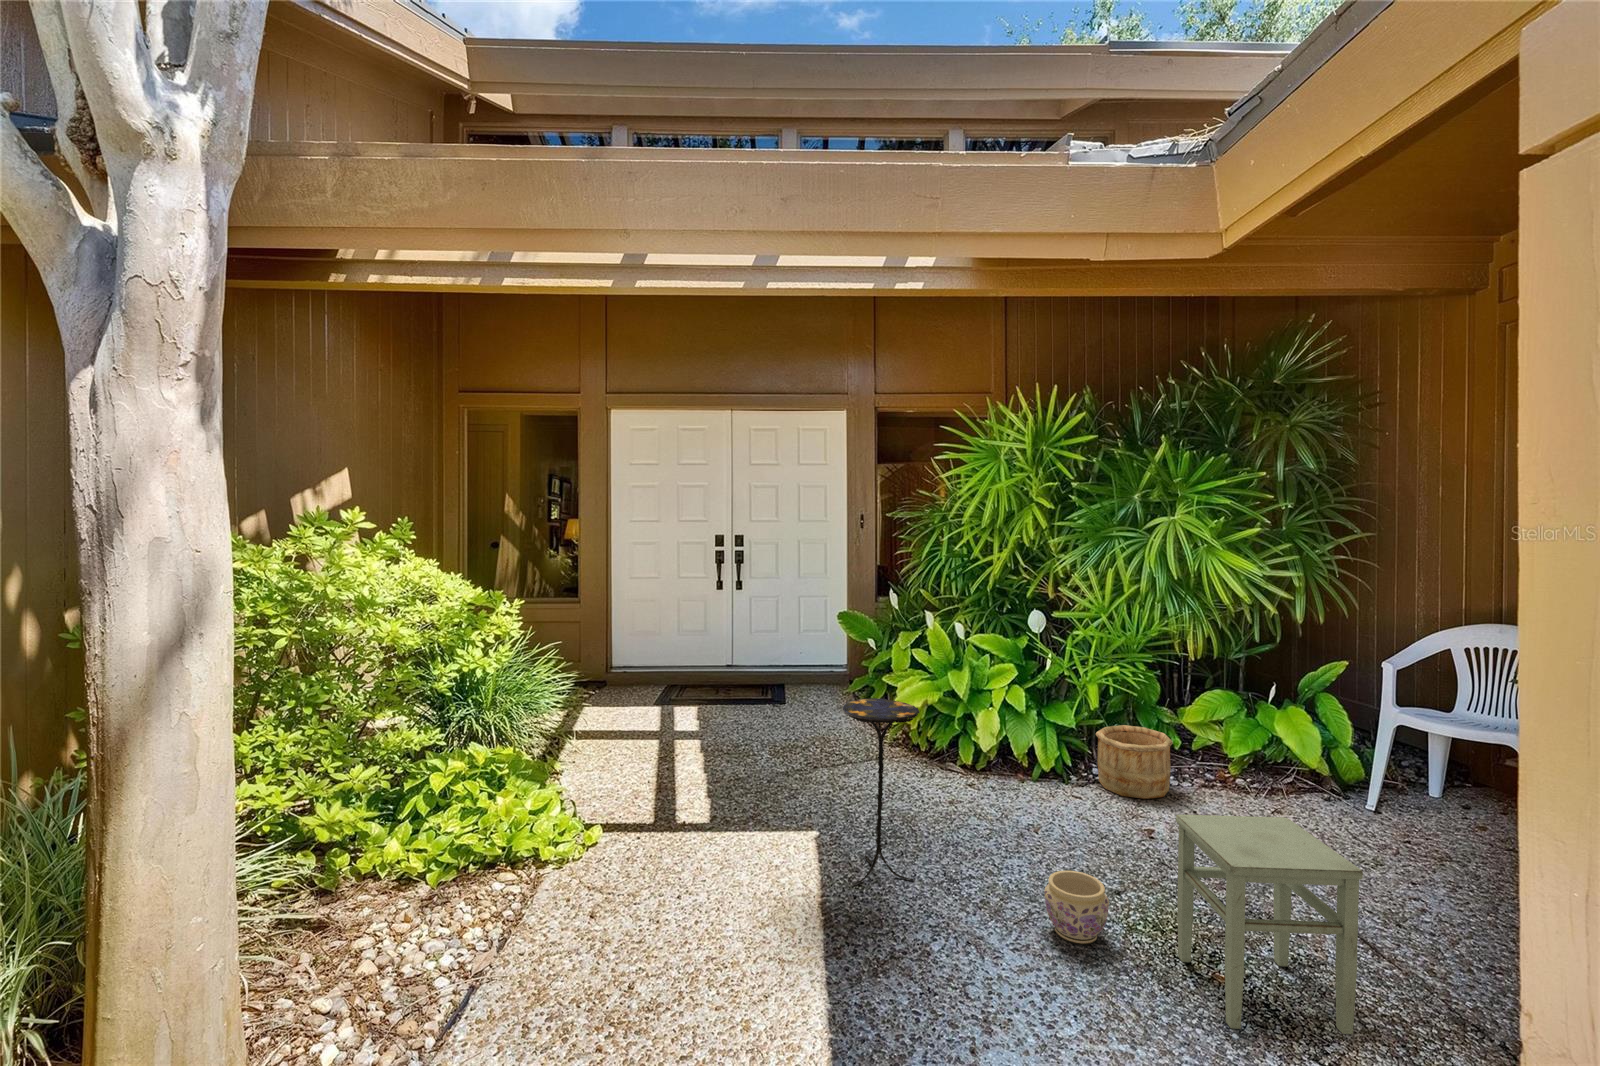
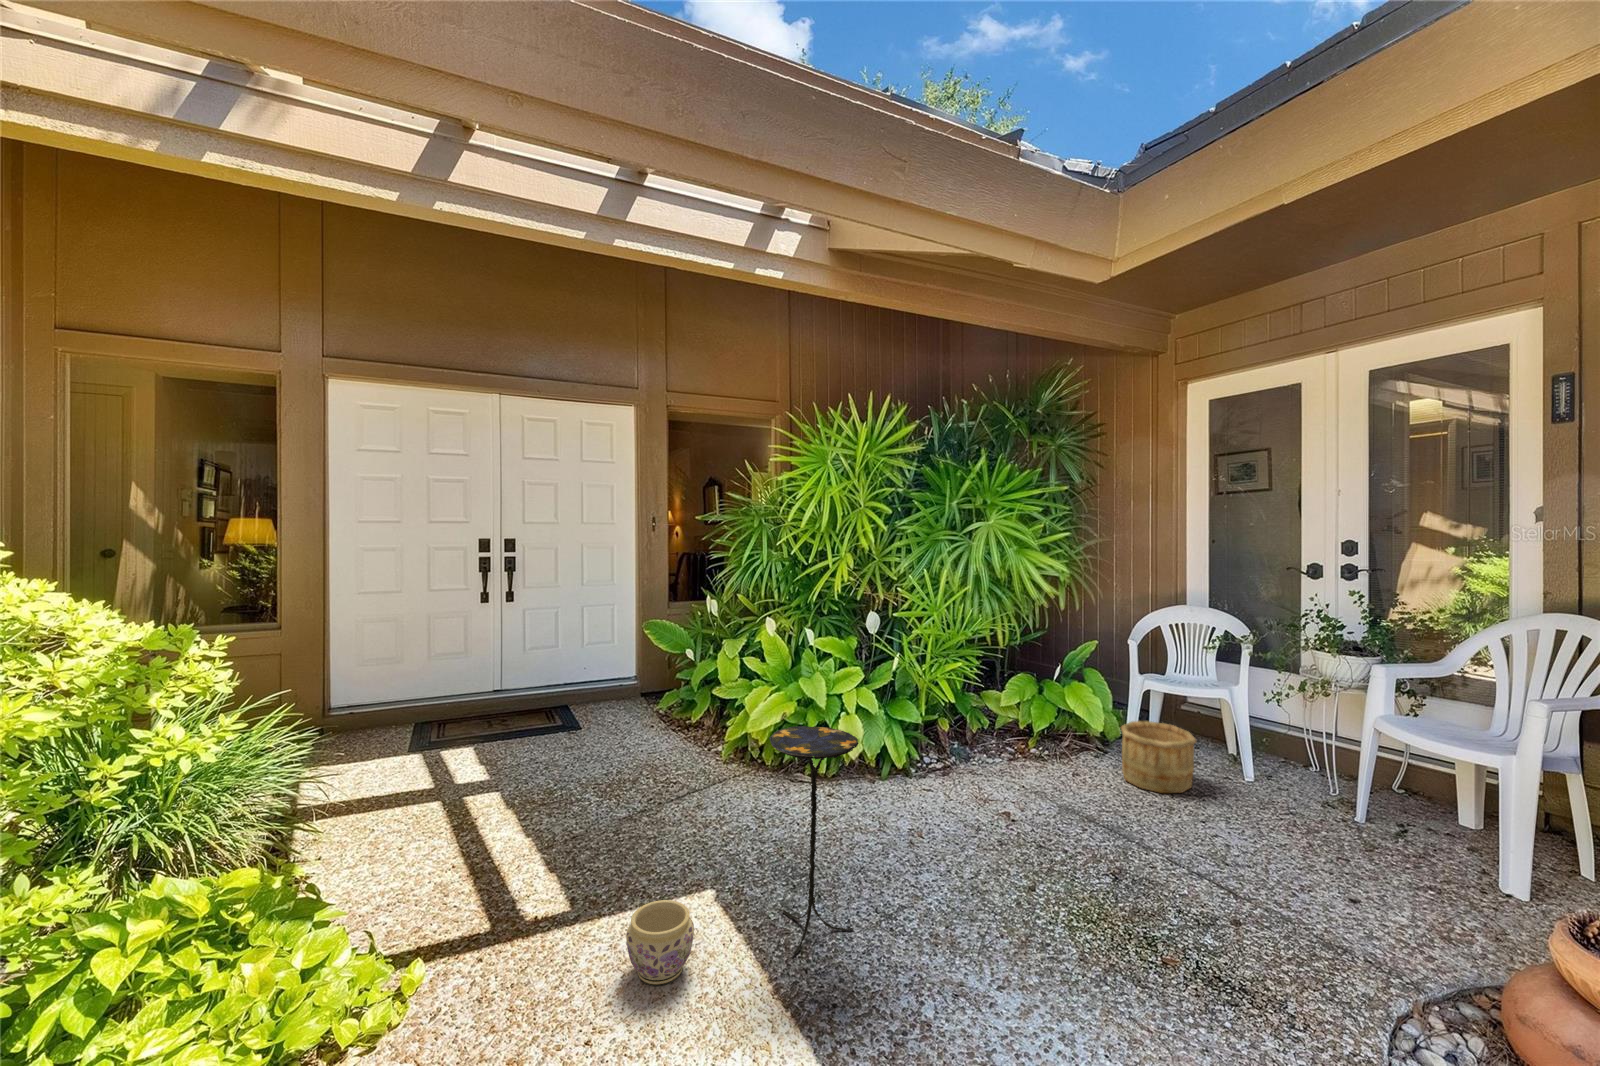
wooden bucket: present [1096,725,1173,799] -> present [1121,721,1196,793]
stool: present [1176,814,1363,1034] -> none [1128,795,1308,1019]
planter: present [1044,871,1109,945] -> present [626,900,694,986]

